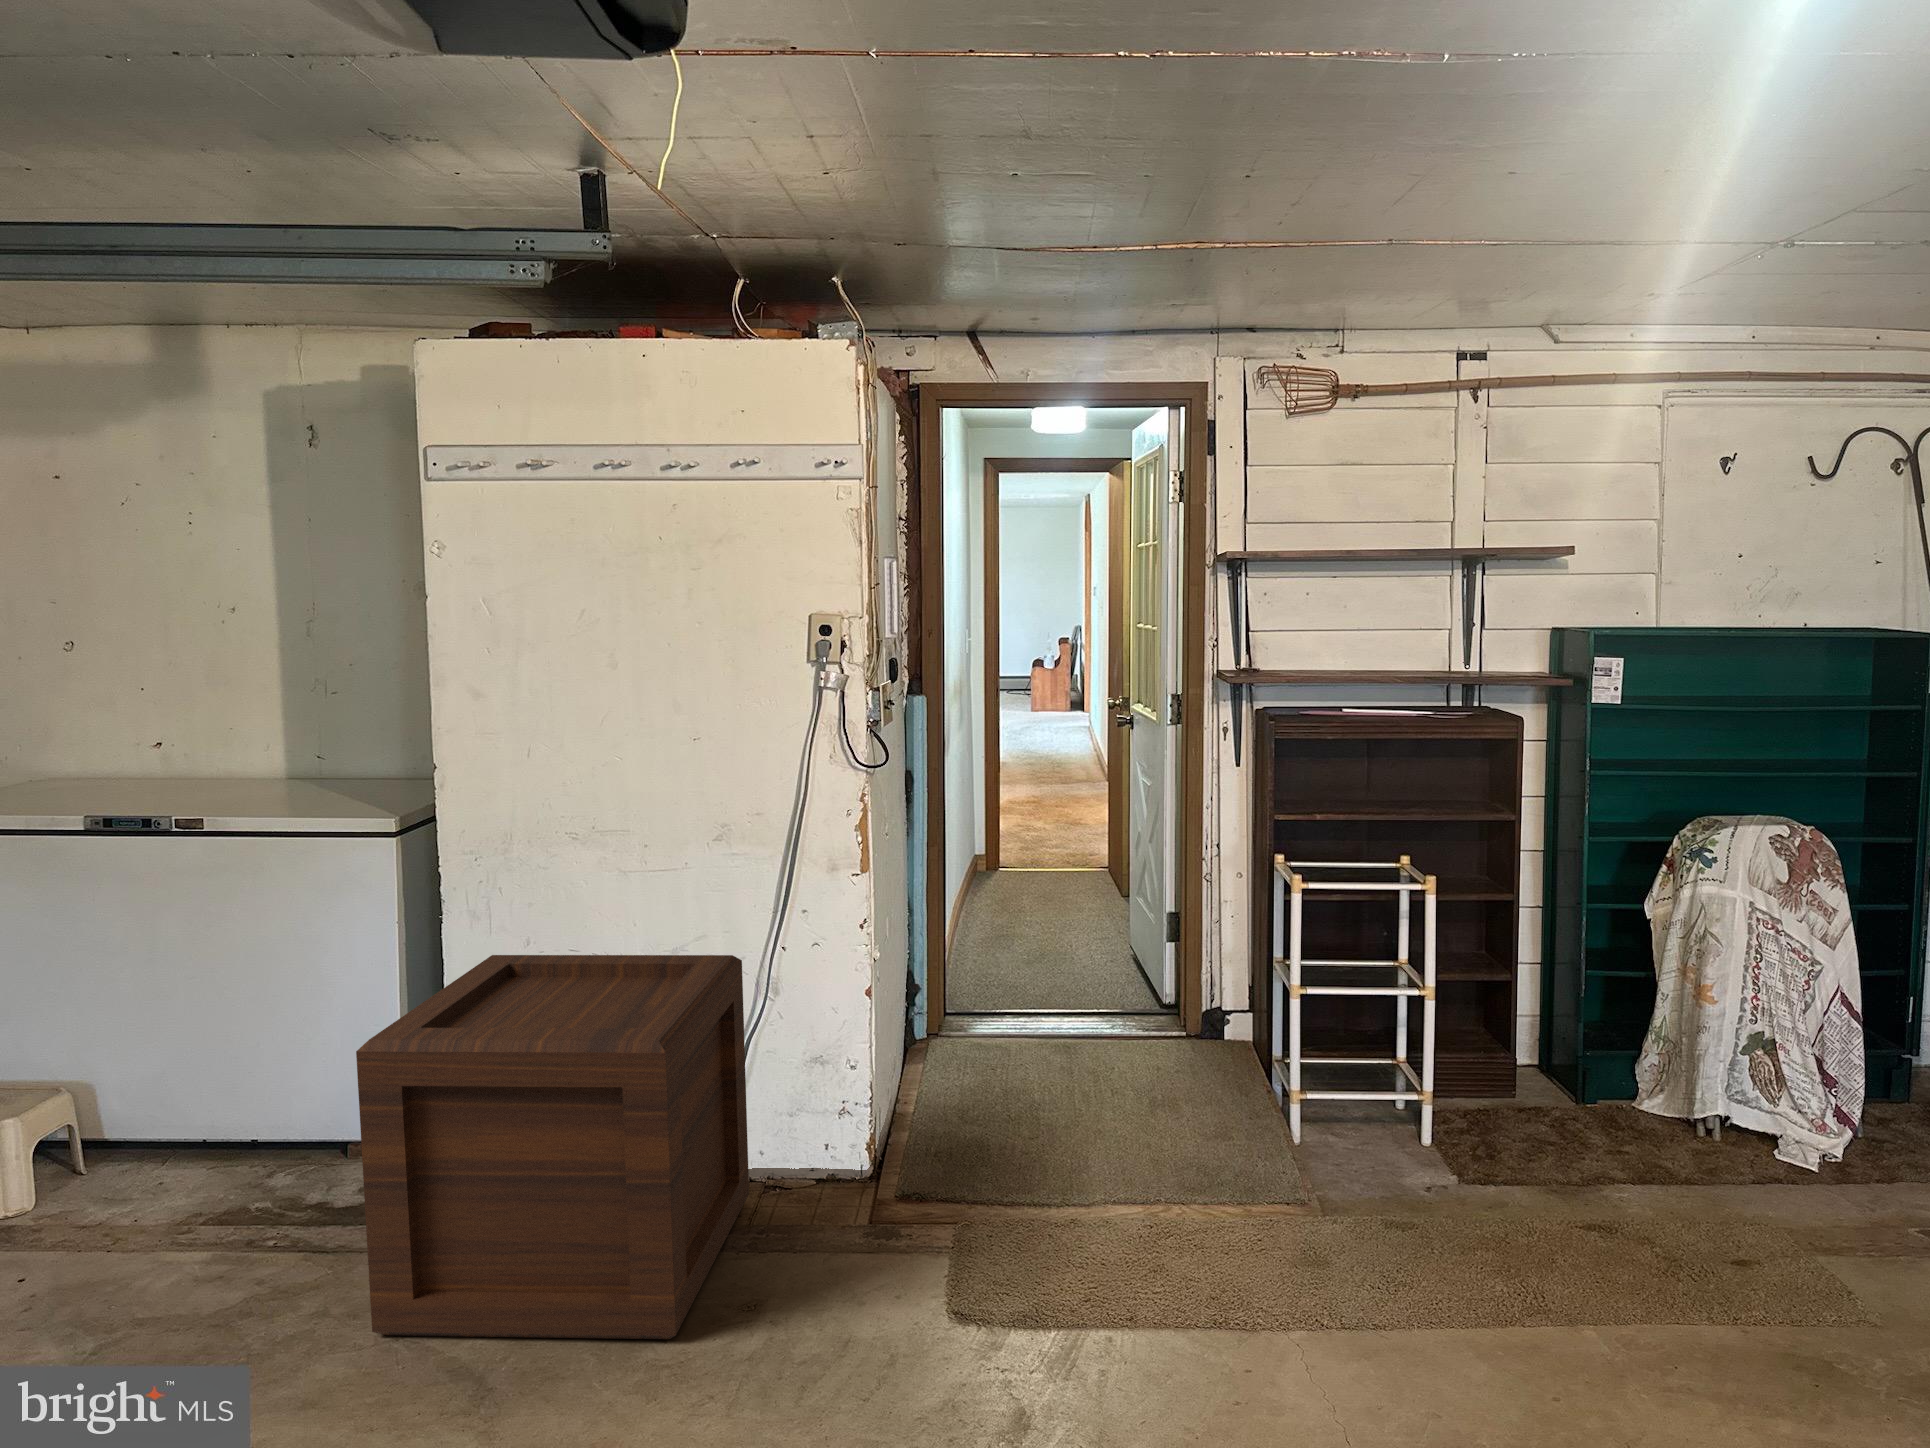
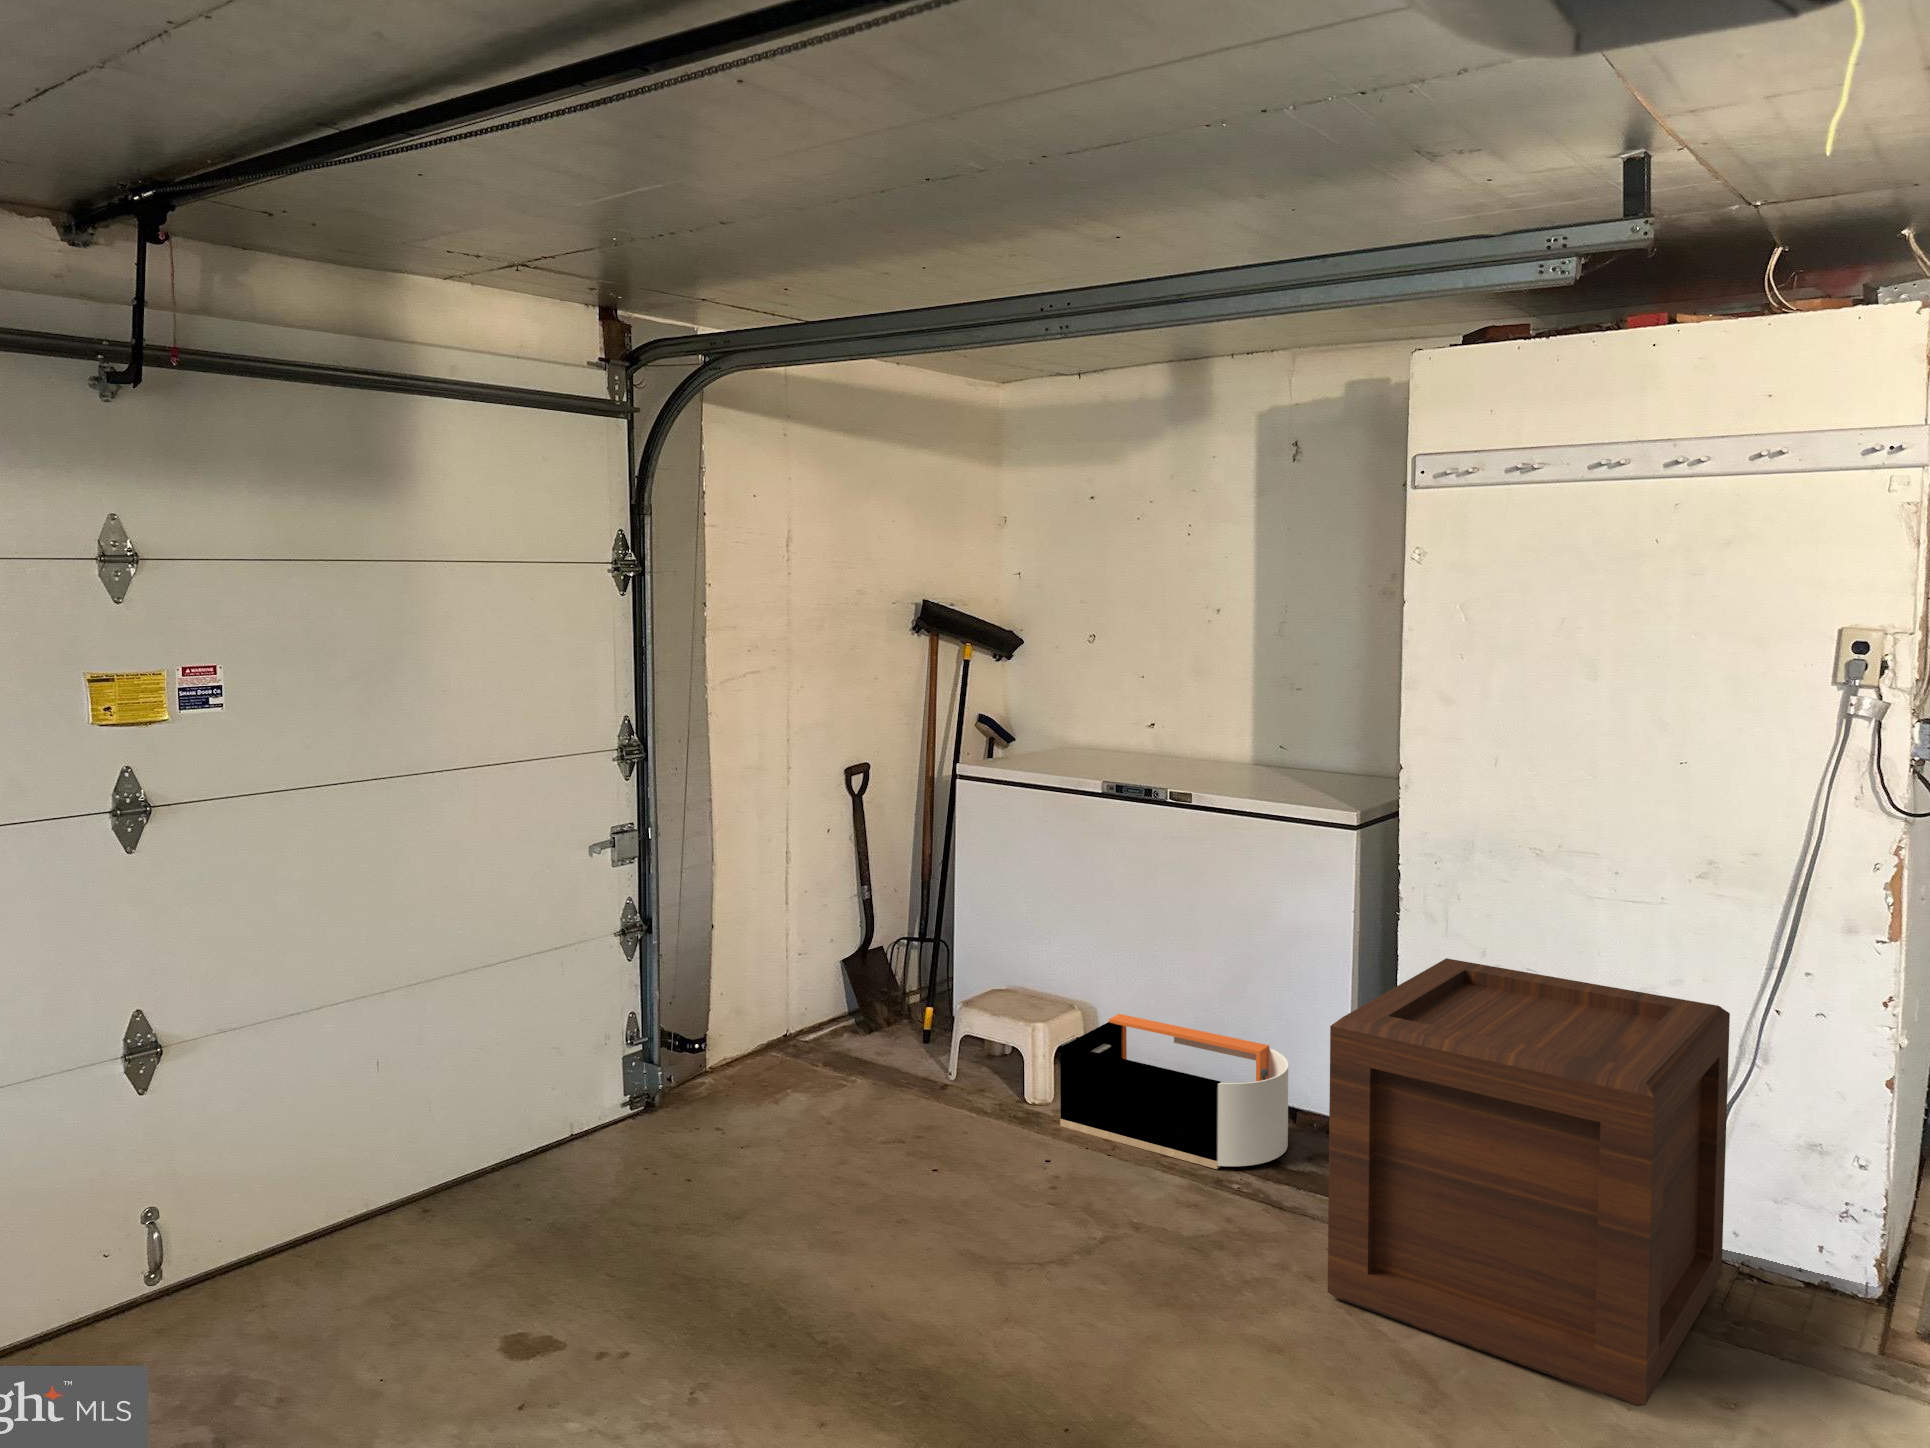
storage bin: none [36,1082,340,1240] -> present [1060,1014,1288,1169]

